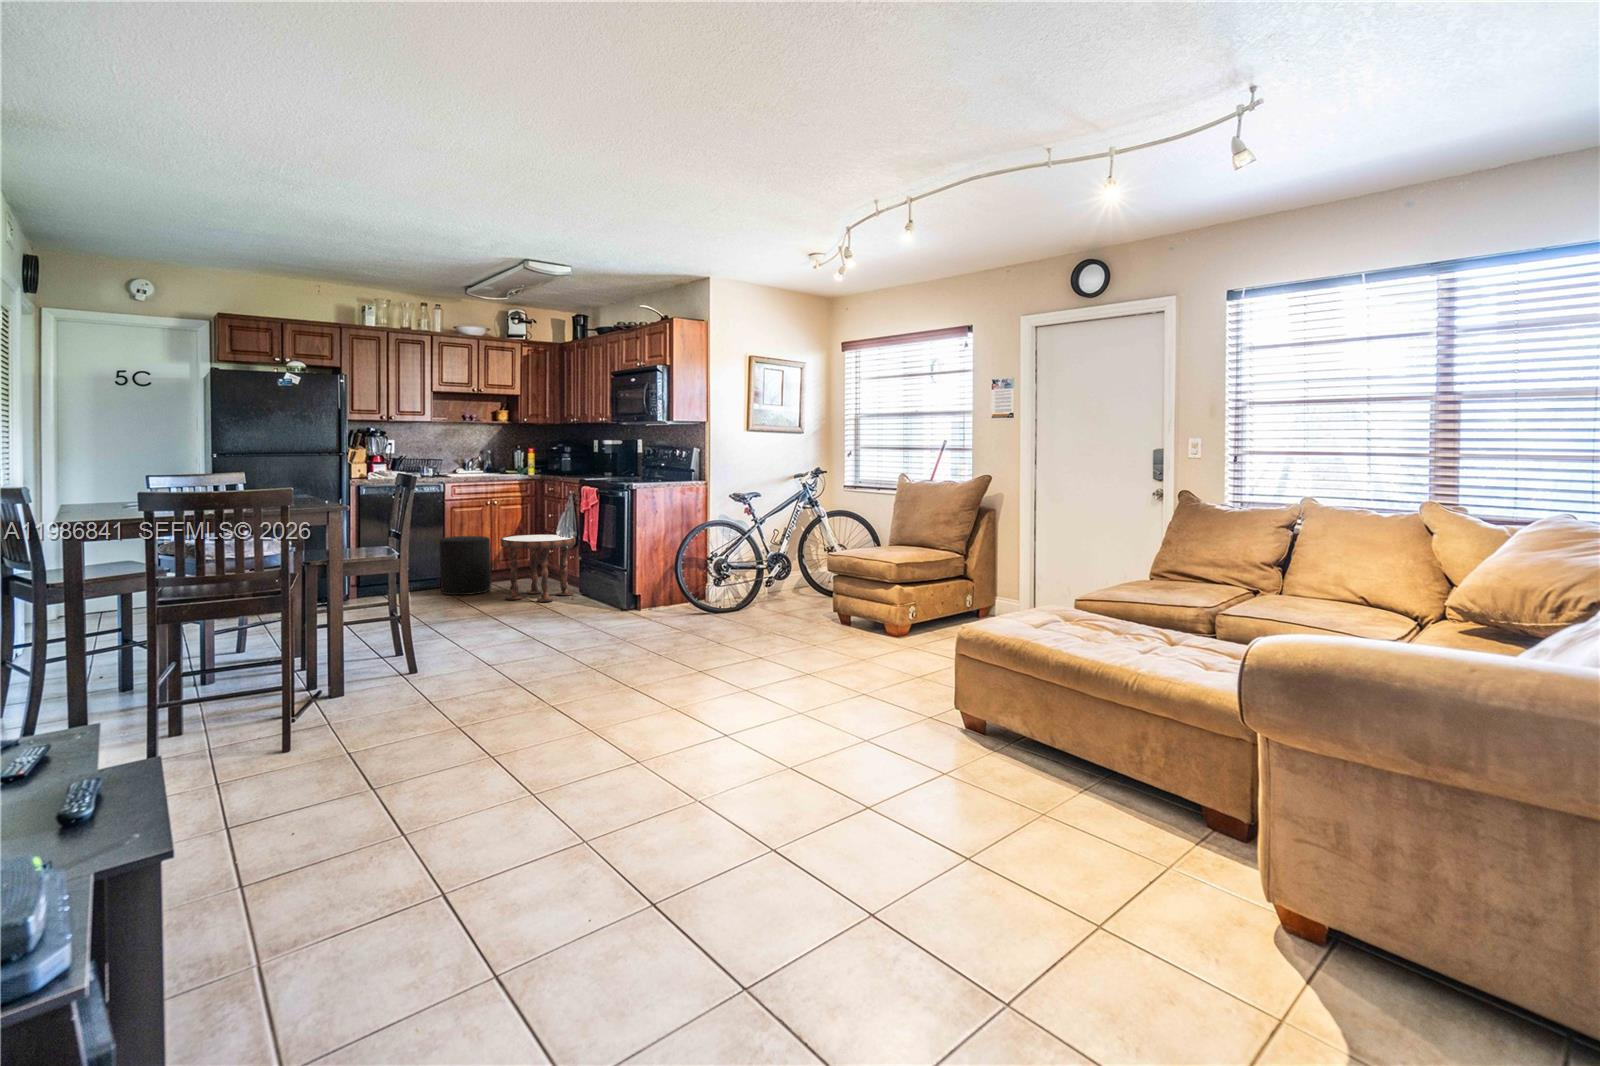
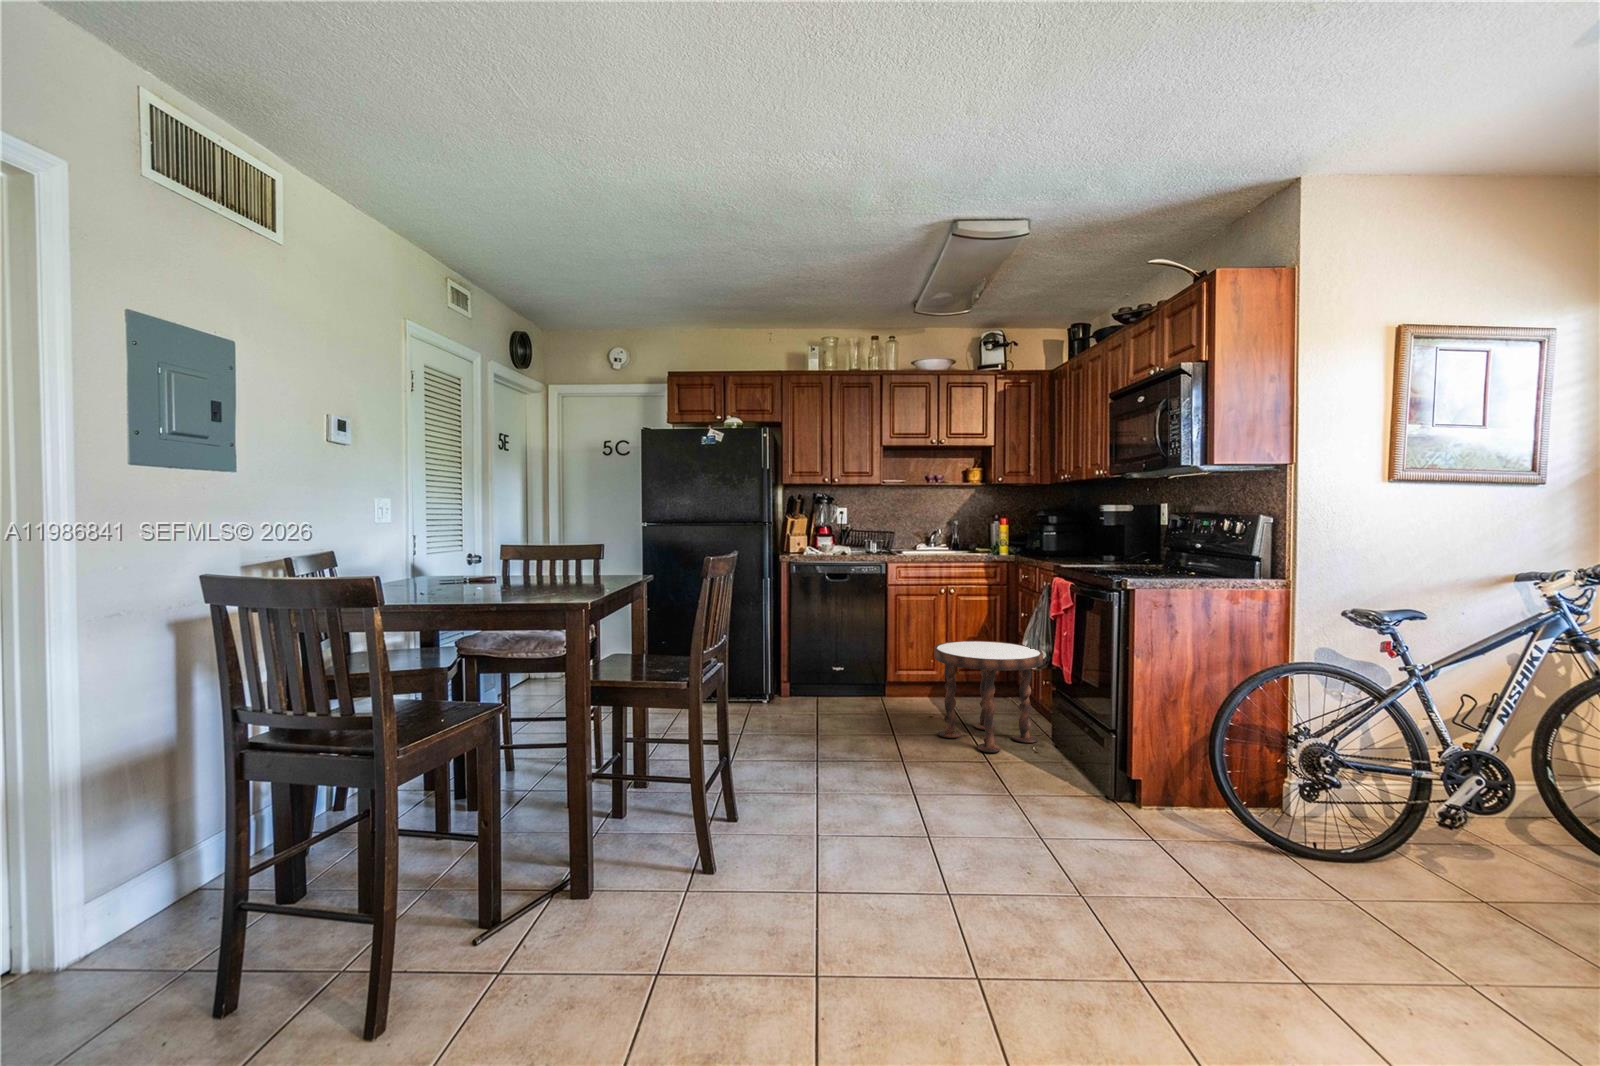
stool: present [439,536,491,595] -> none [870,632,935,716]

